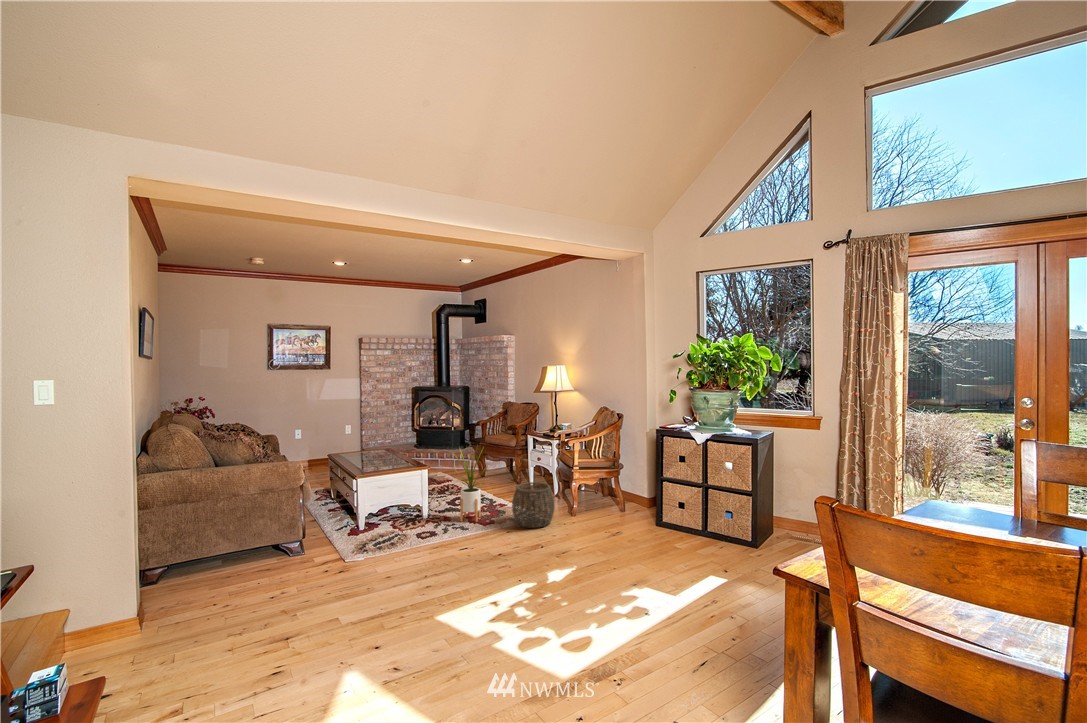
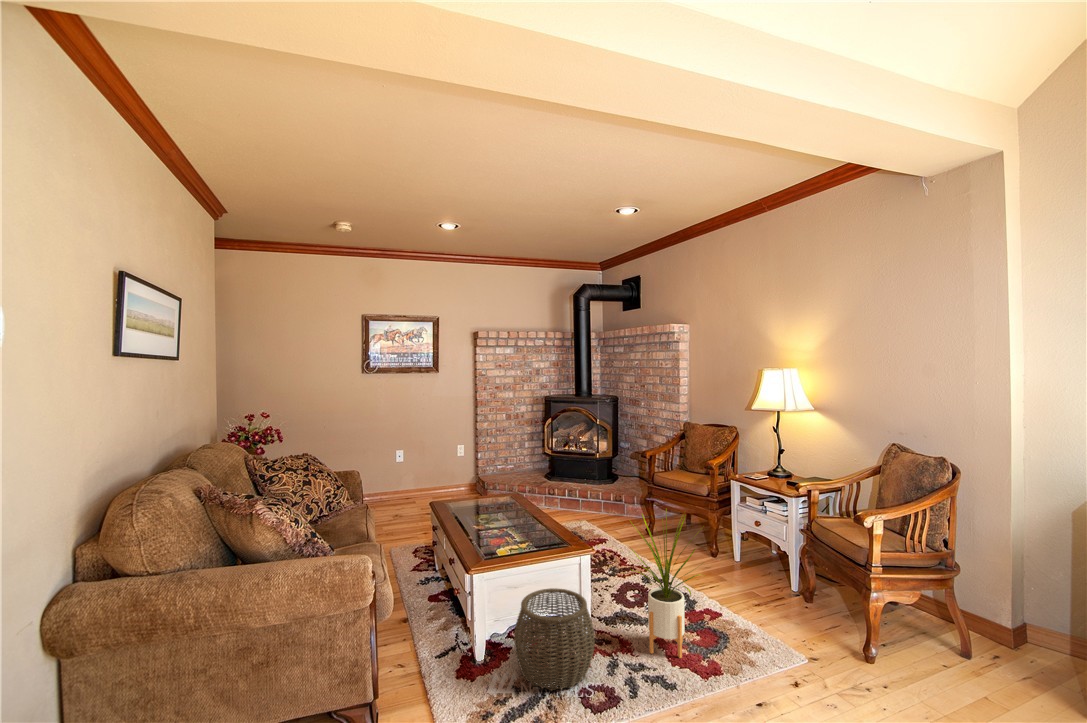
woven basket: present [512,482,555,528] -> present [514,588,595,690]

